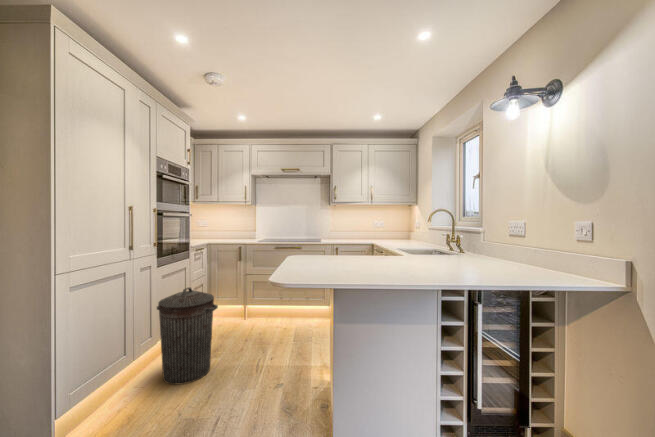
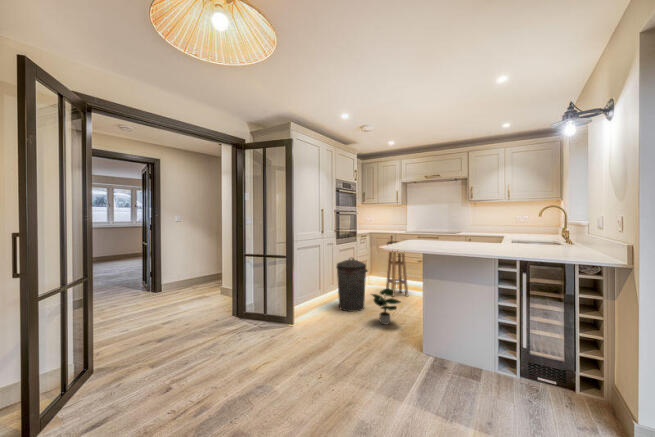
bar stool: none [235,254,268,335] -> present [386,241,408,297]
potted plant: none [230,332,281,395] -> present [372,289,400,324]

